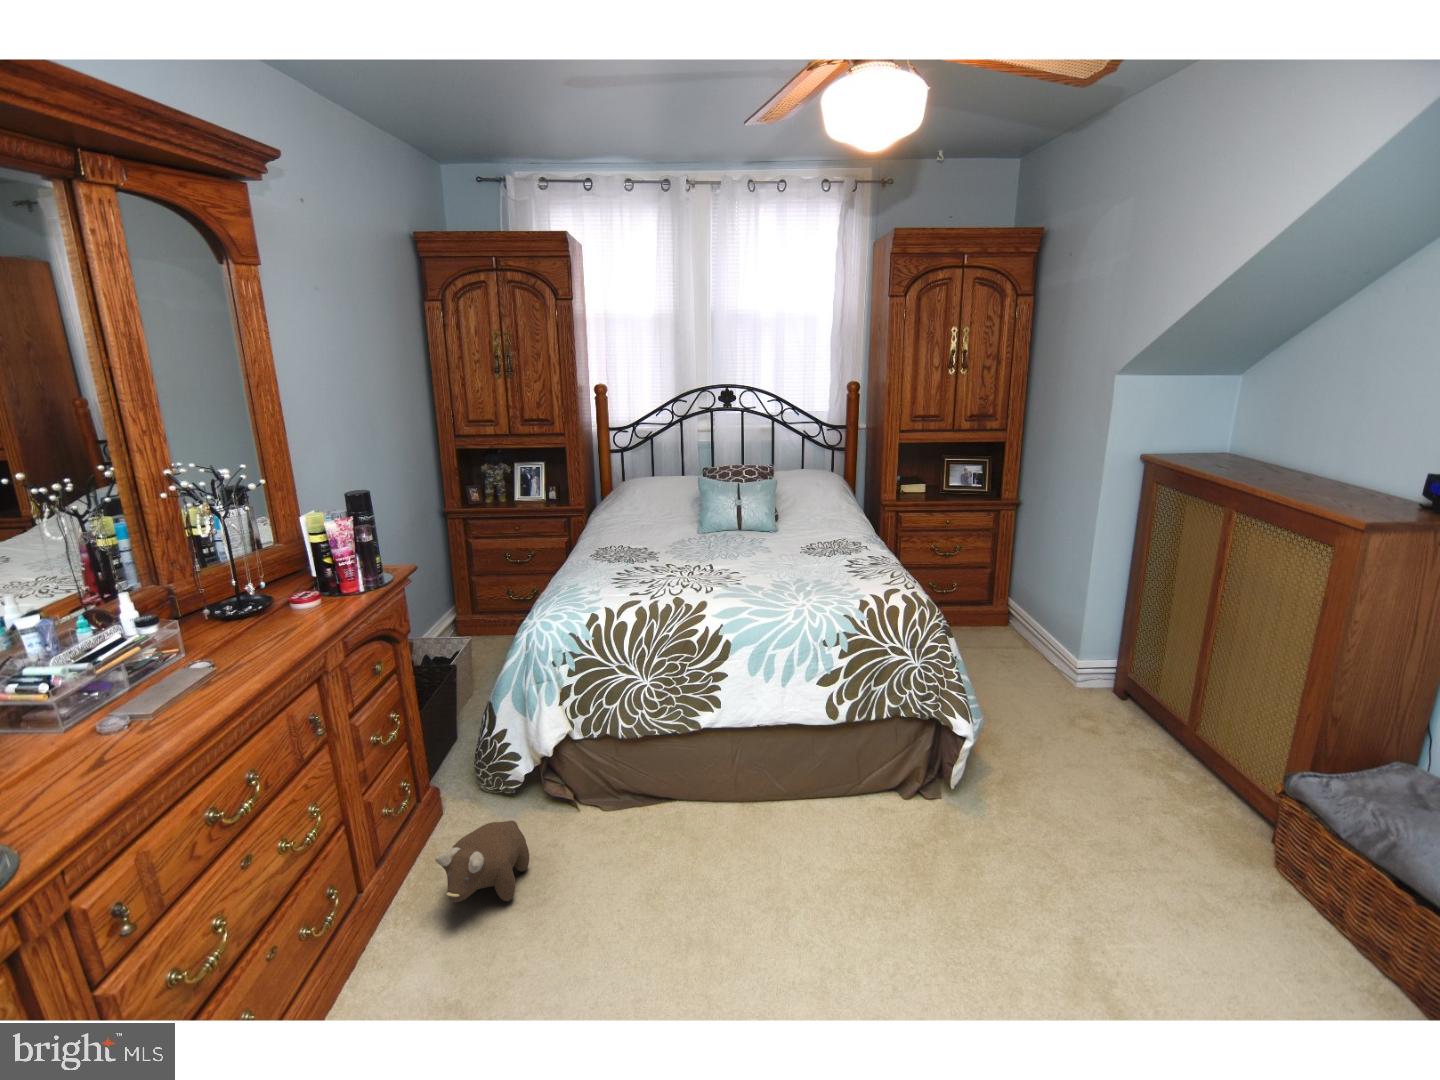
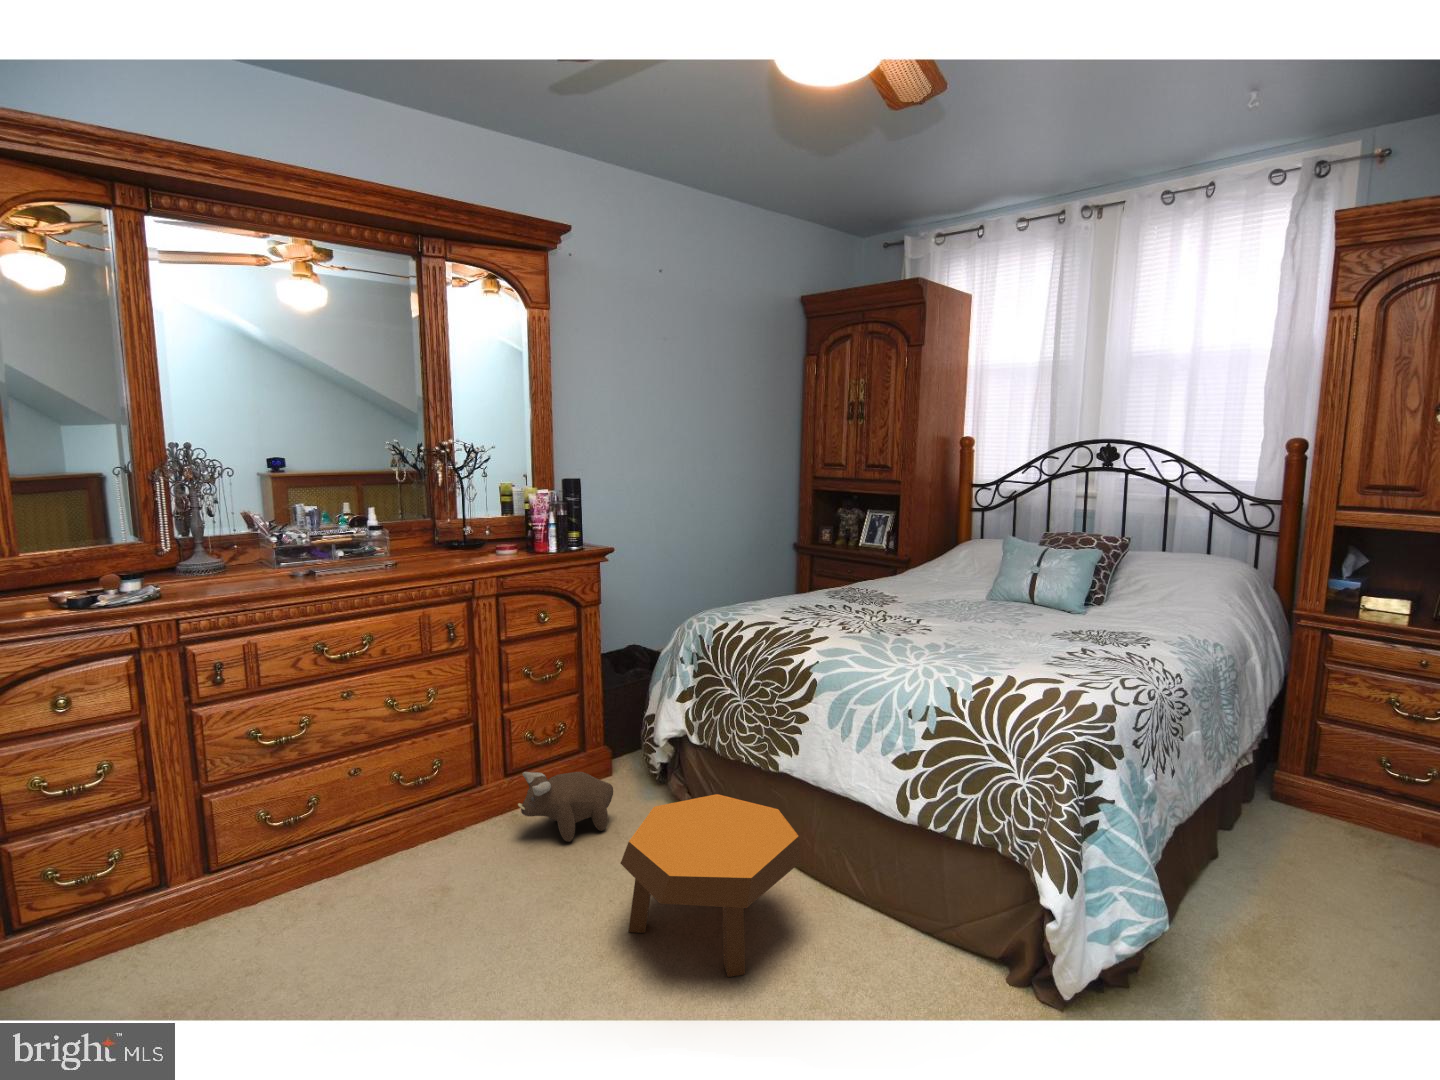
footstool: none [648,761,812,933] -> present [621,794,801,977]

